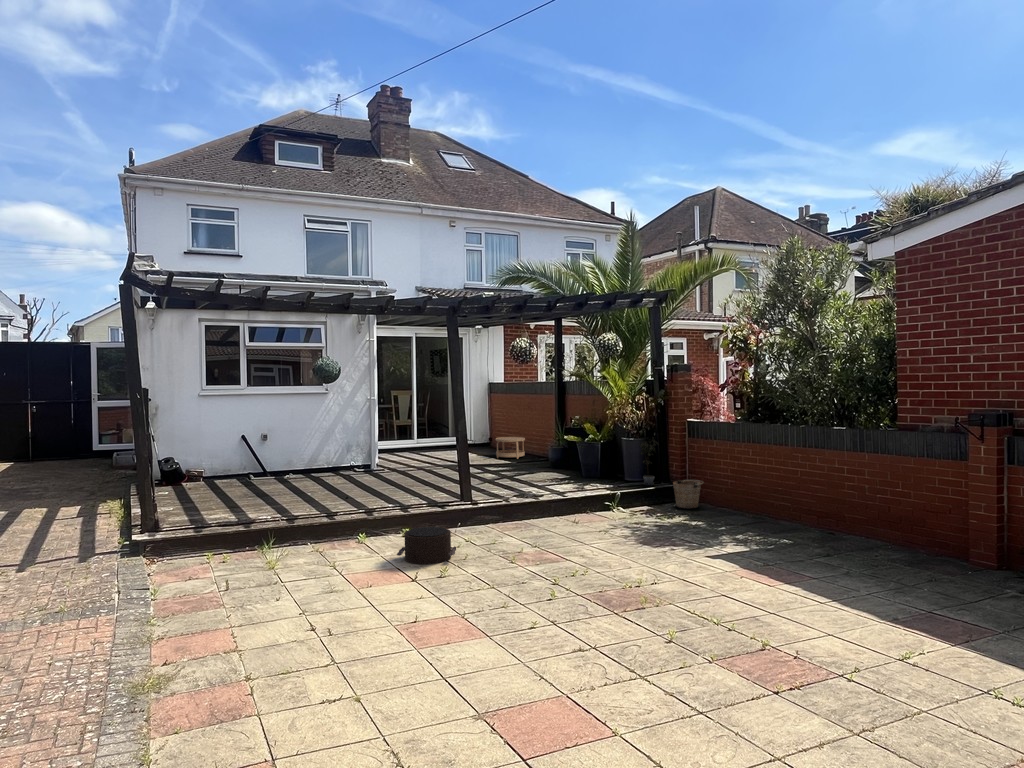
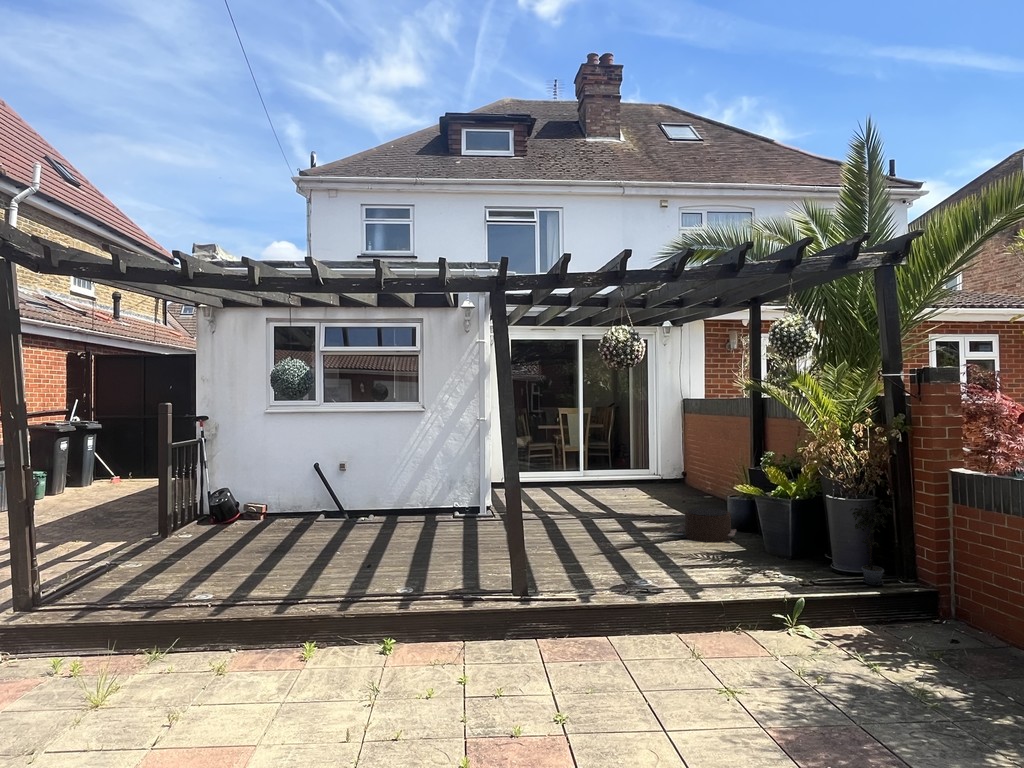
side table: present [495,437,525,459] -> none [676,471,718,503]
bucket: present [673,480,701,508] -> none [915,583,983,645]
pouf: present [397,527,456,564] -> present [677,508,736,543]

